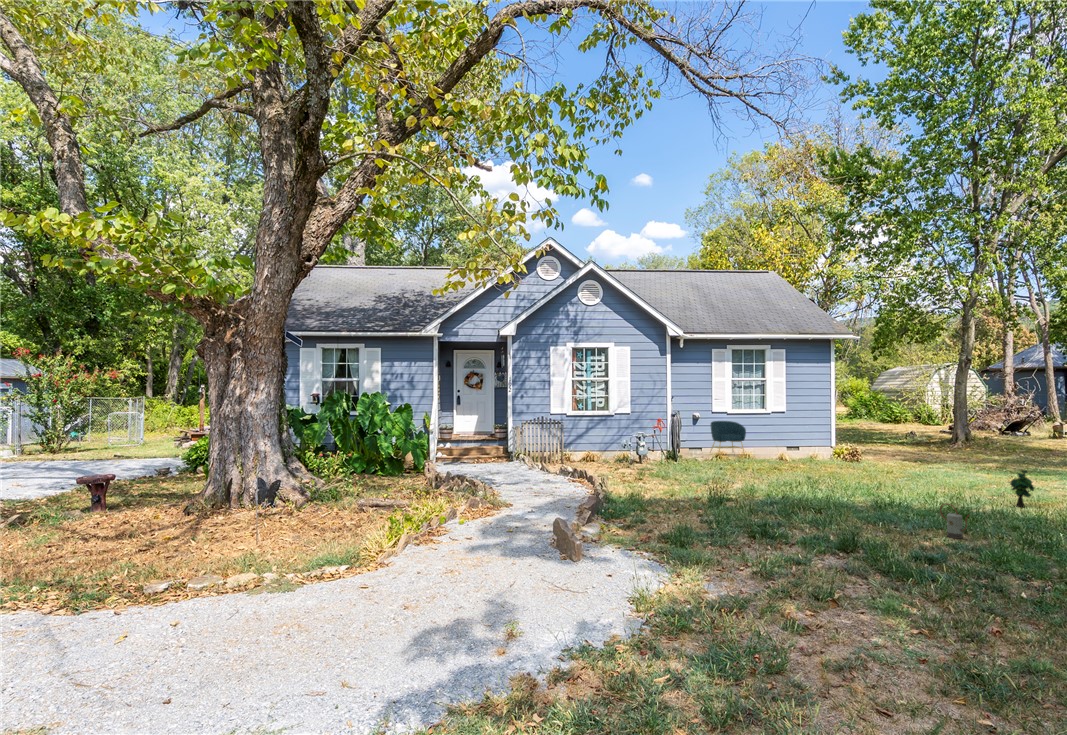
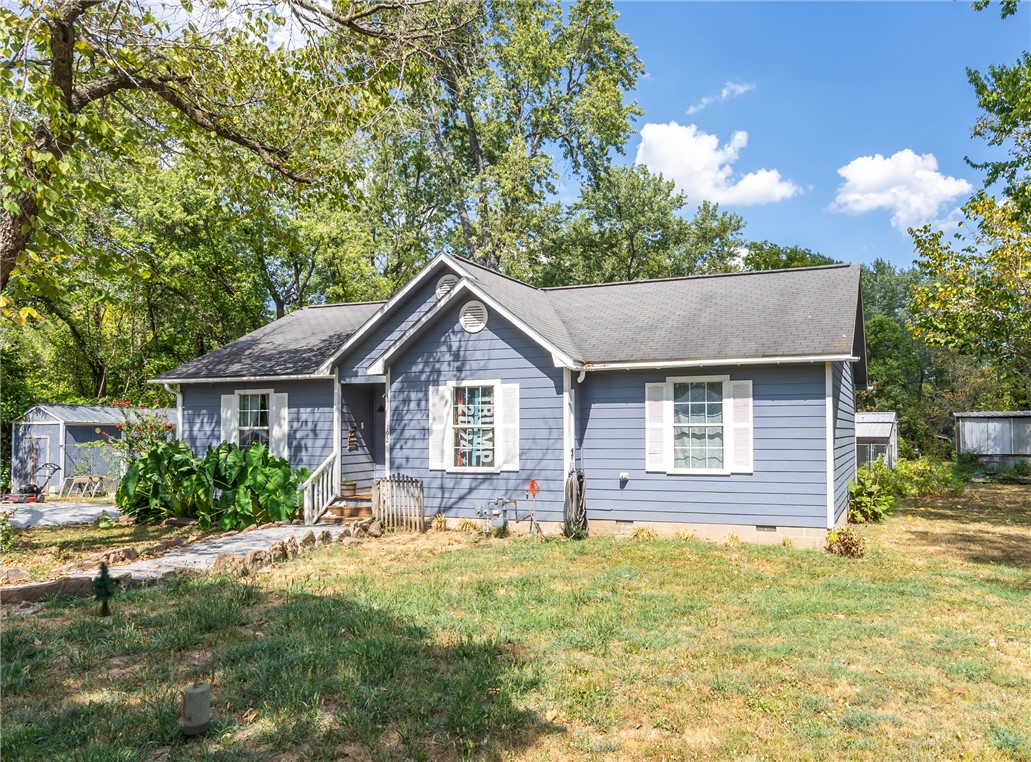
armchair: present [711,421,746,455] -> none [615,488,665,544]
decorative plant: present [1009,470,1035,507] -> present [91,562,122,616]

